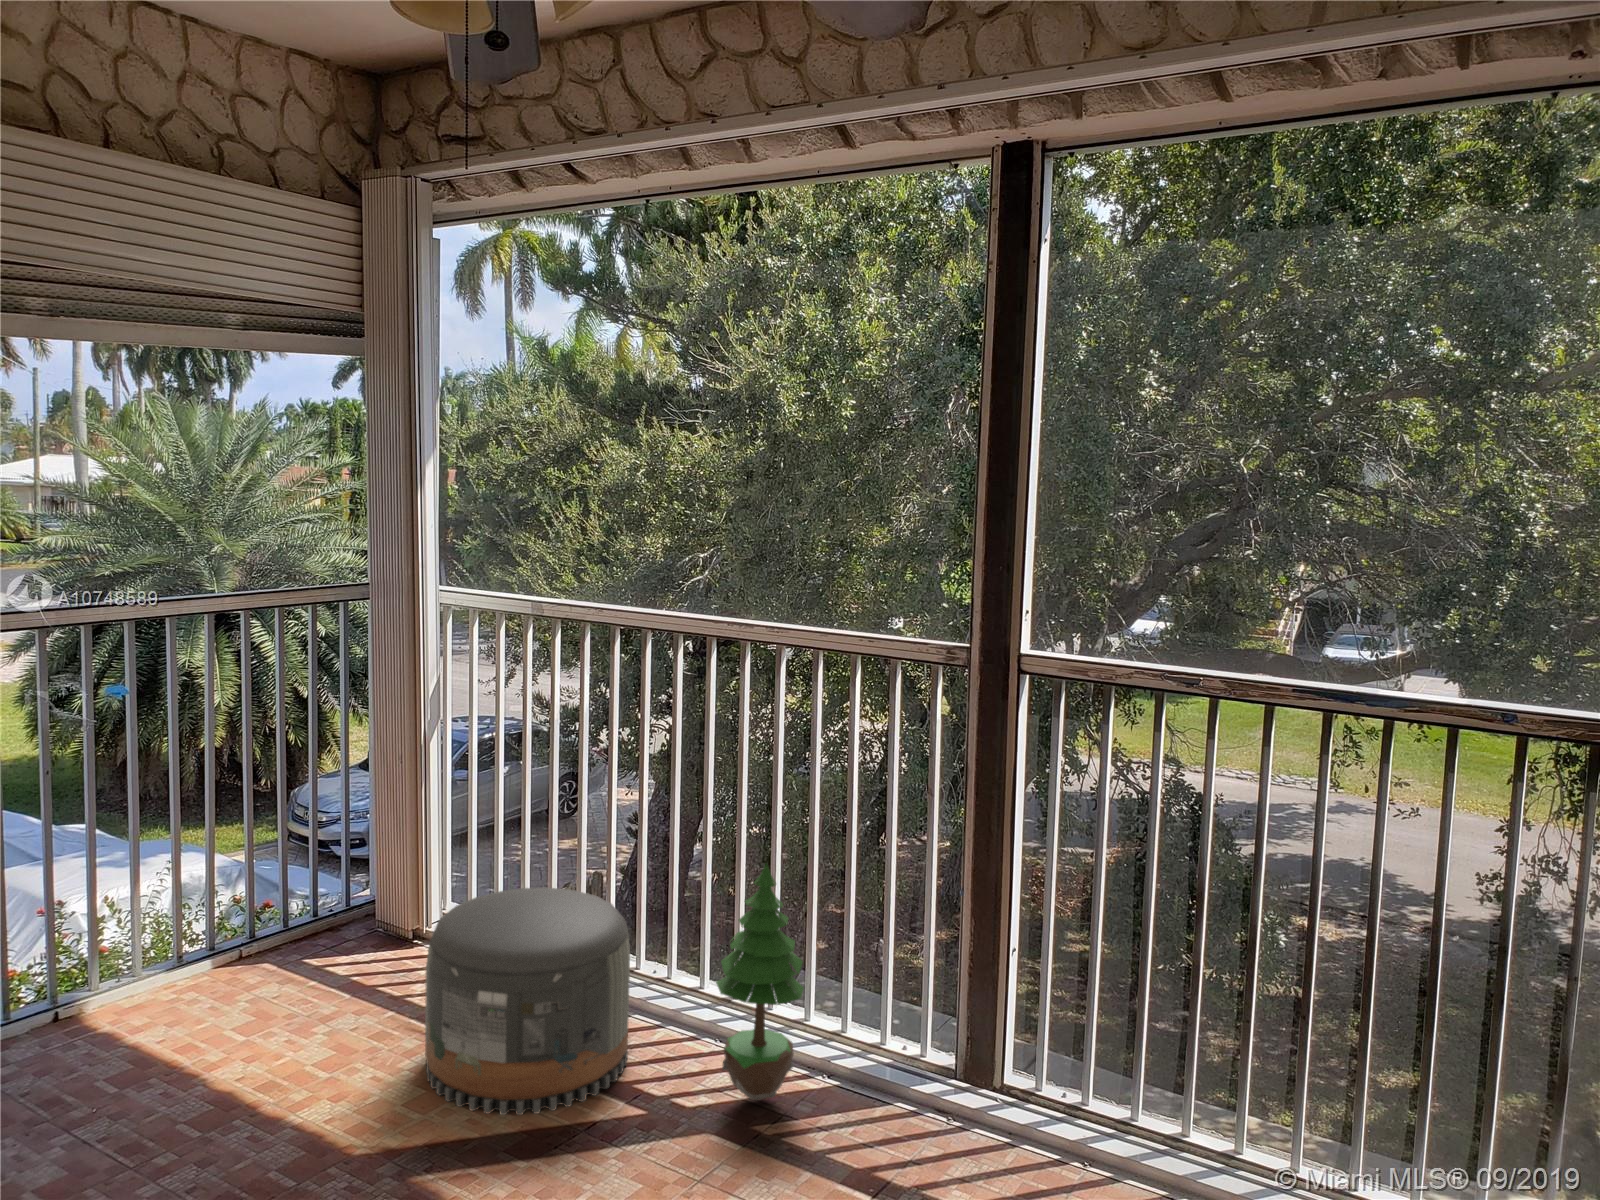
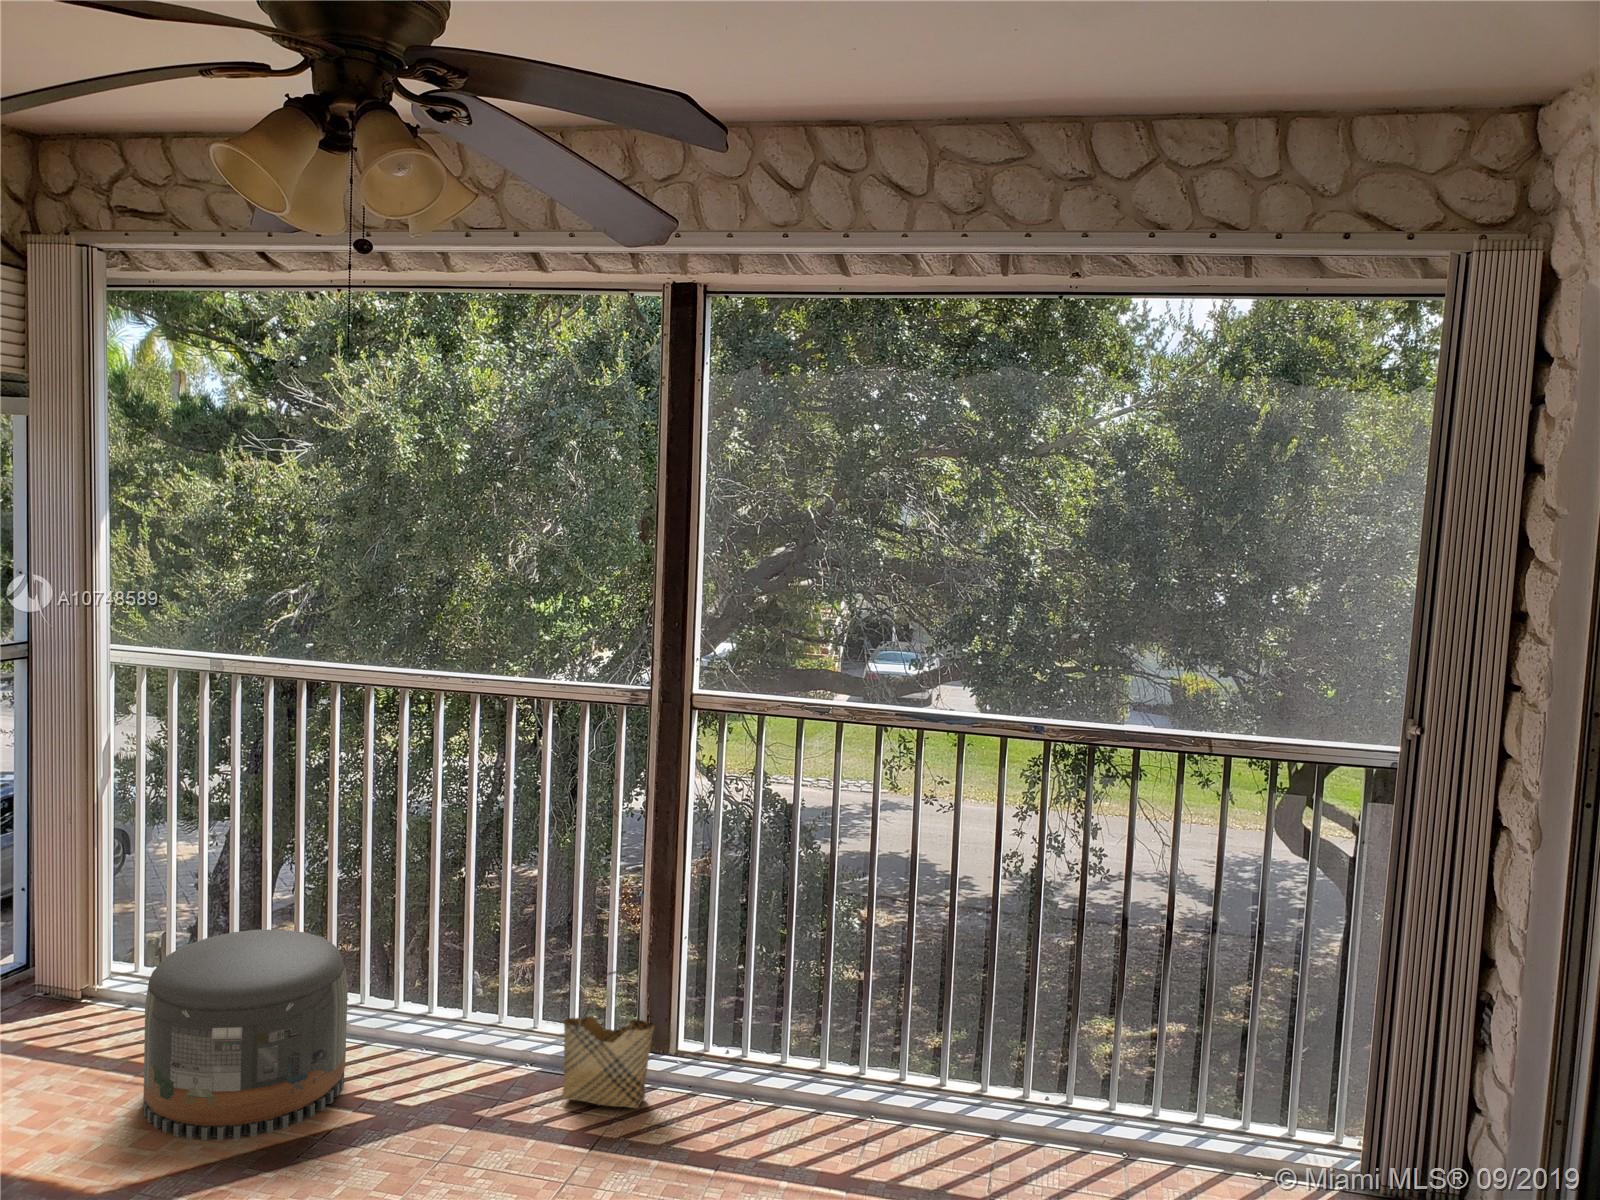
potted tree: present [716,864,804,1101] -> none [435,885,513,1093]
woven basket: none [854,982,966,1155] -> present [562,971,654,1108]

